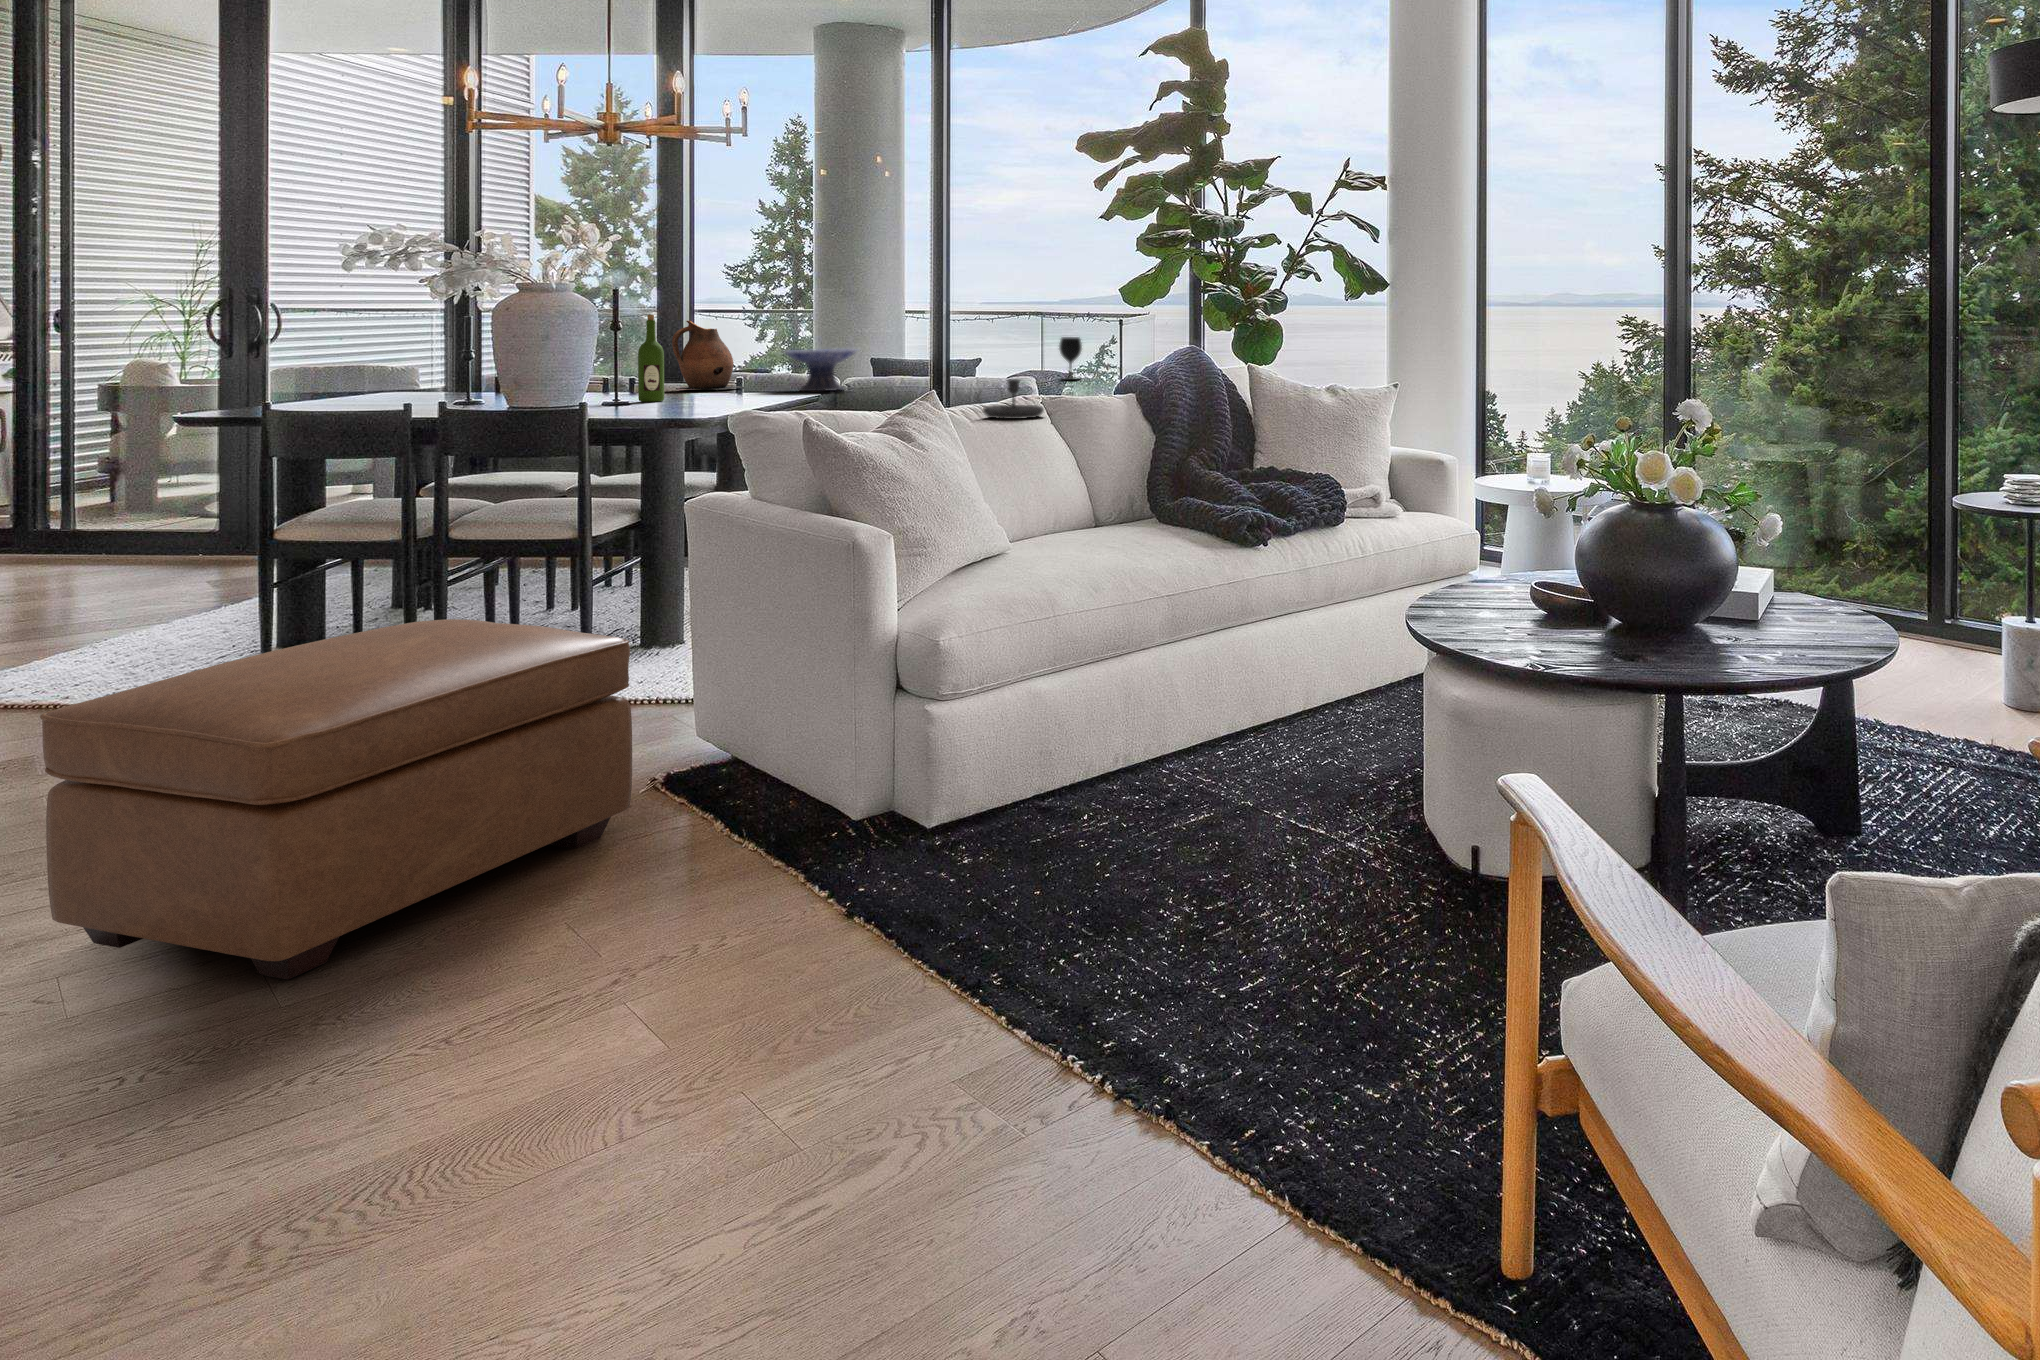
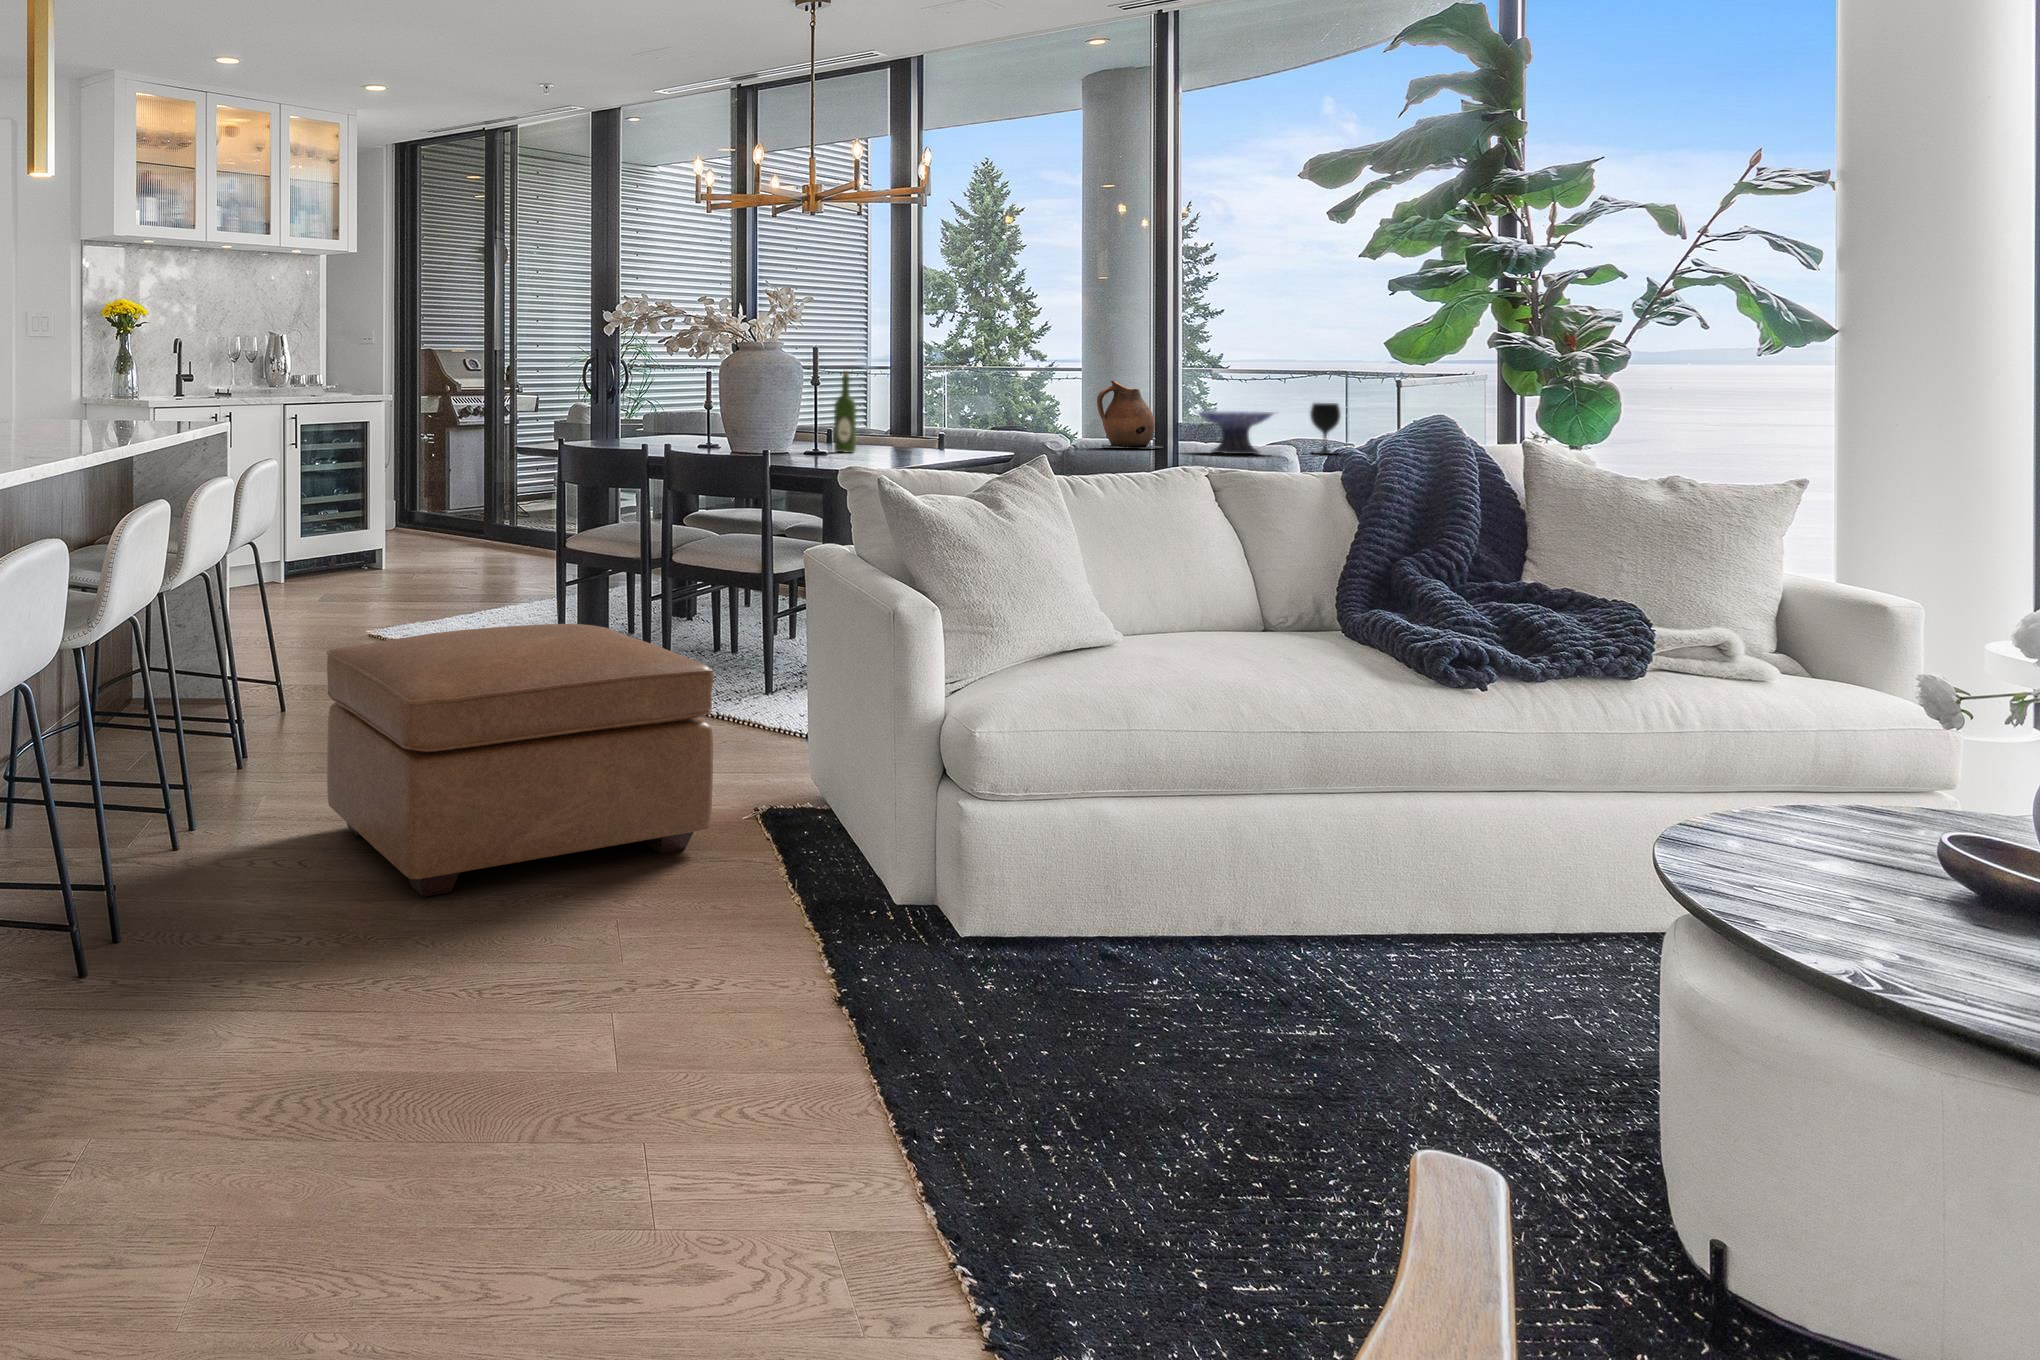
ceramic pitcher: present [672,321,744,391] -> present [1097,381,1164,450]
decorative bowl: present [784,349,857,391] -> present [1197,411,1274,454]
candlestick: present [979,379,1044,419] -> none [1106,443,1194,490]

